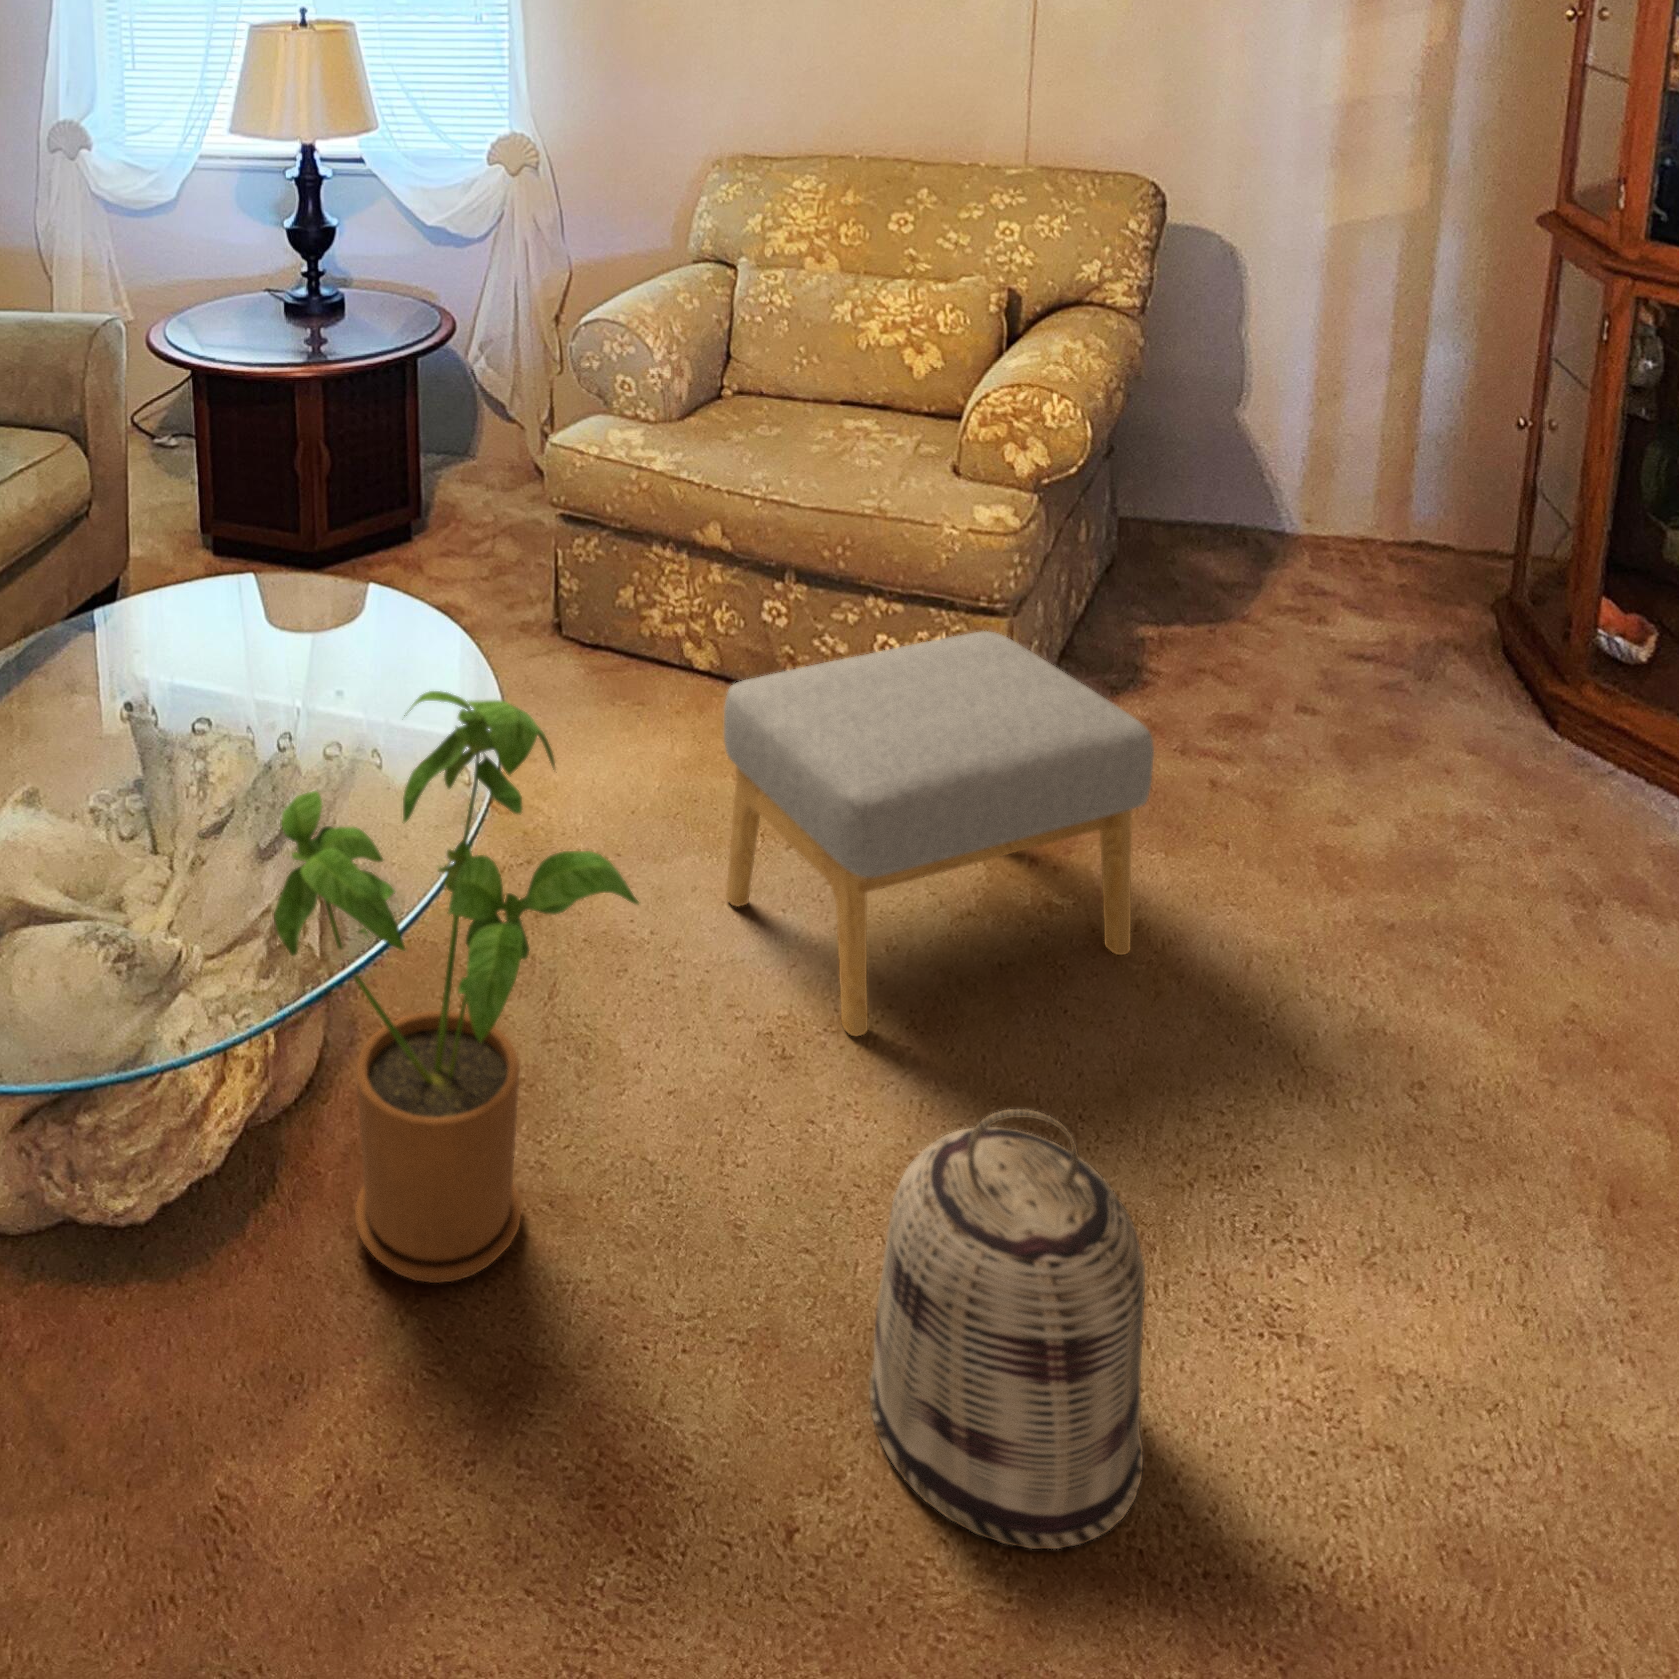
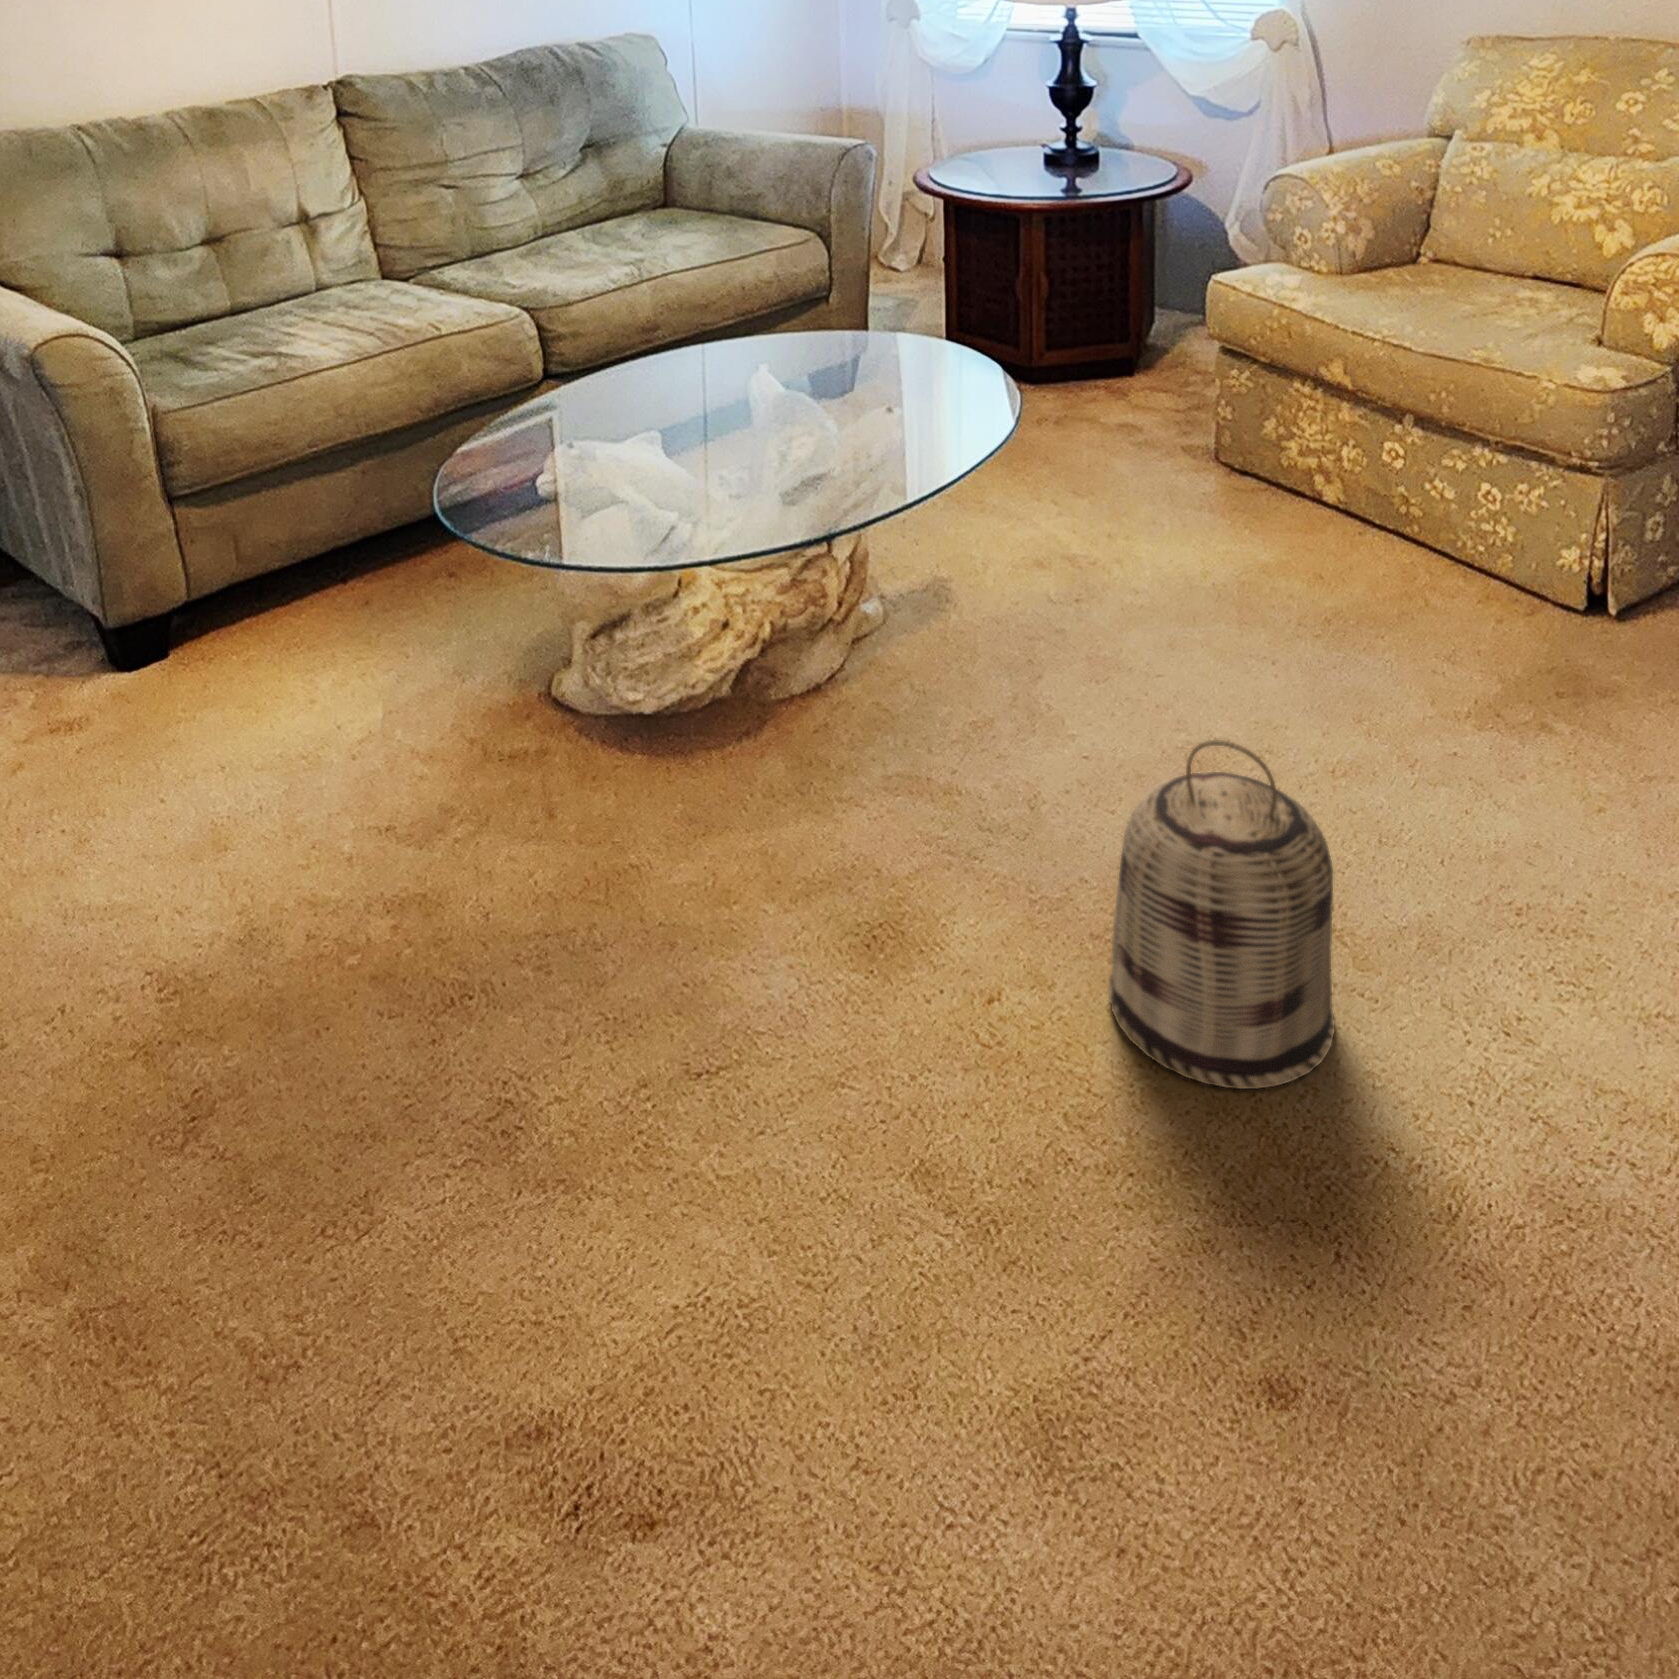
footstool: present [724,631,1154,1036] -> none [1237,464,1636,777]
house plant: present [274,691,639,1283] -> none [746,385,999,818]

